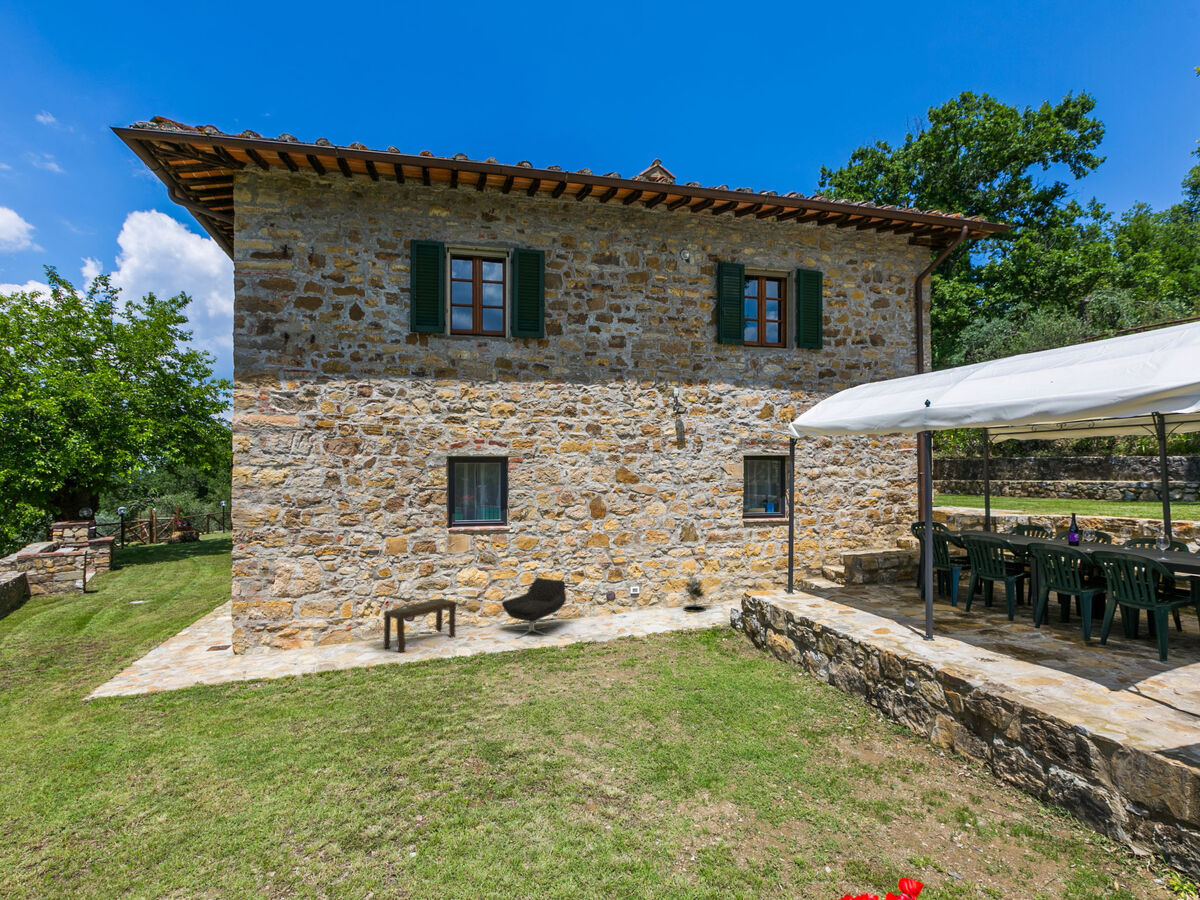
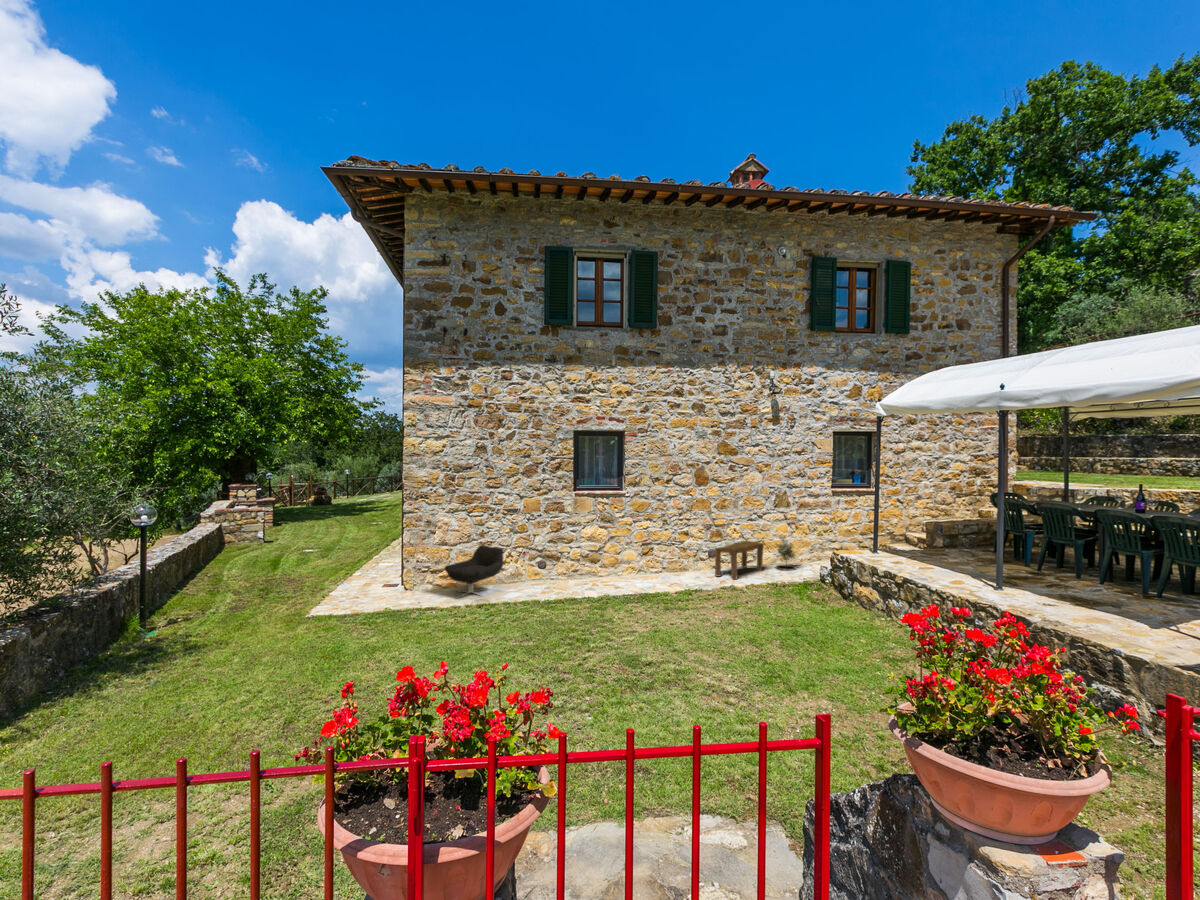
lounge chair: present [502,578,566,639] -> present [445,545,504,599]
bench: present [384,598,457,652] -> present [715,541,764,579]

